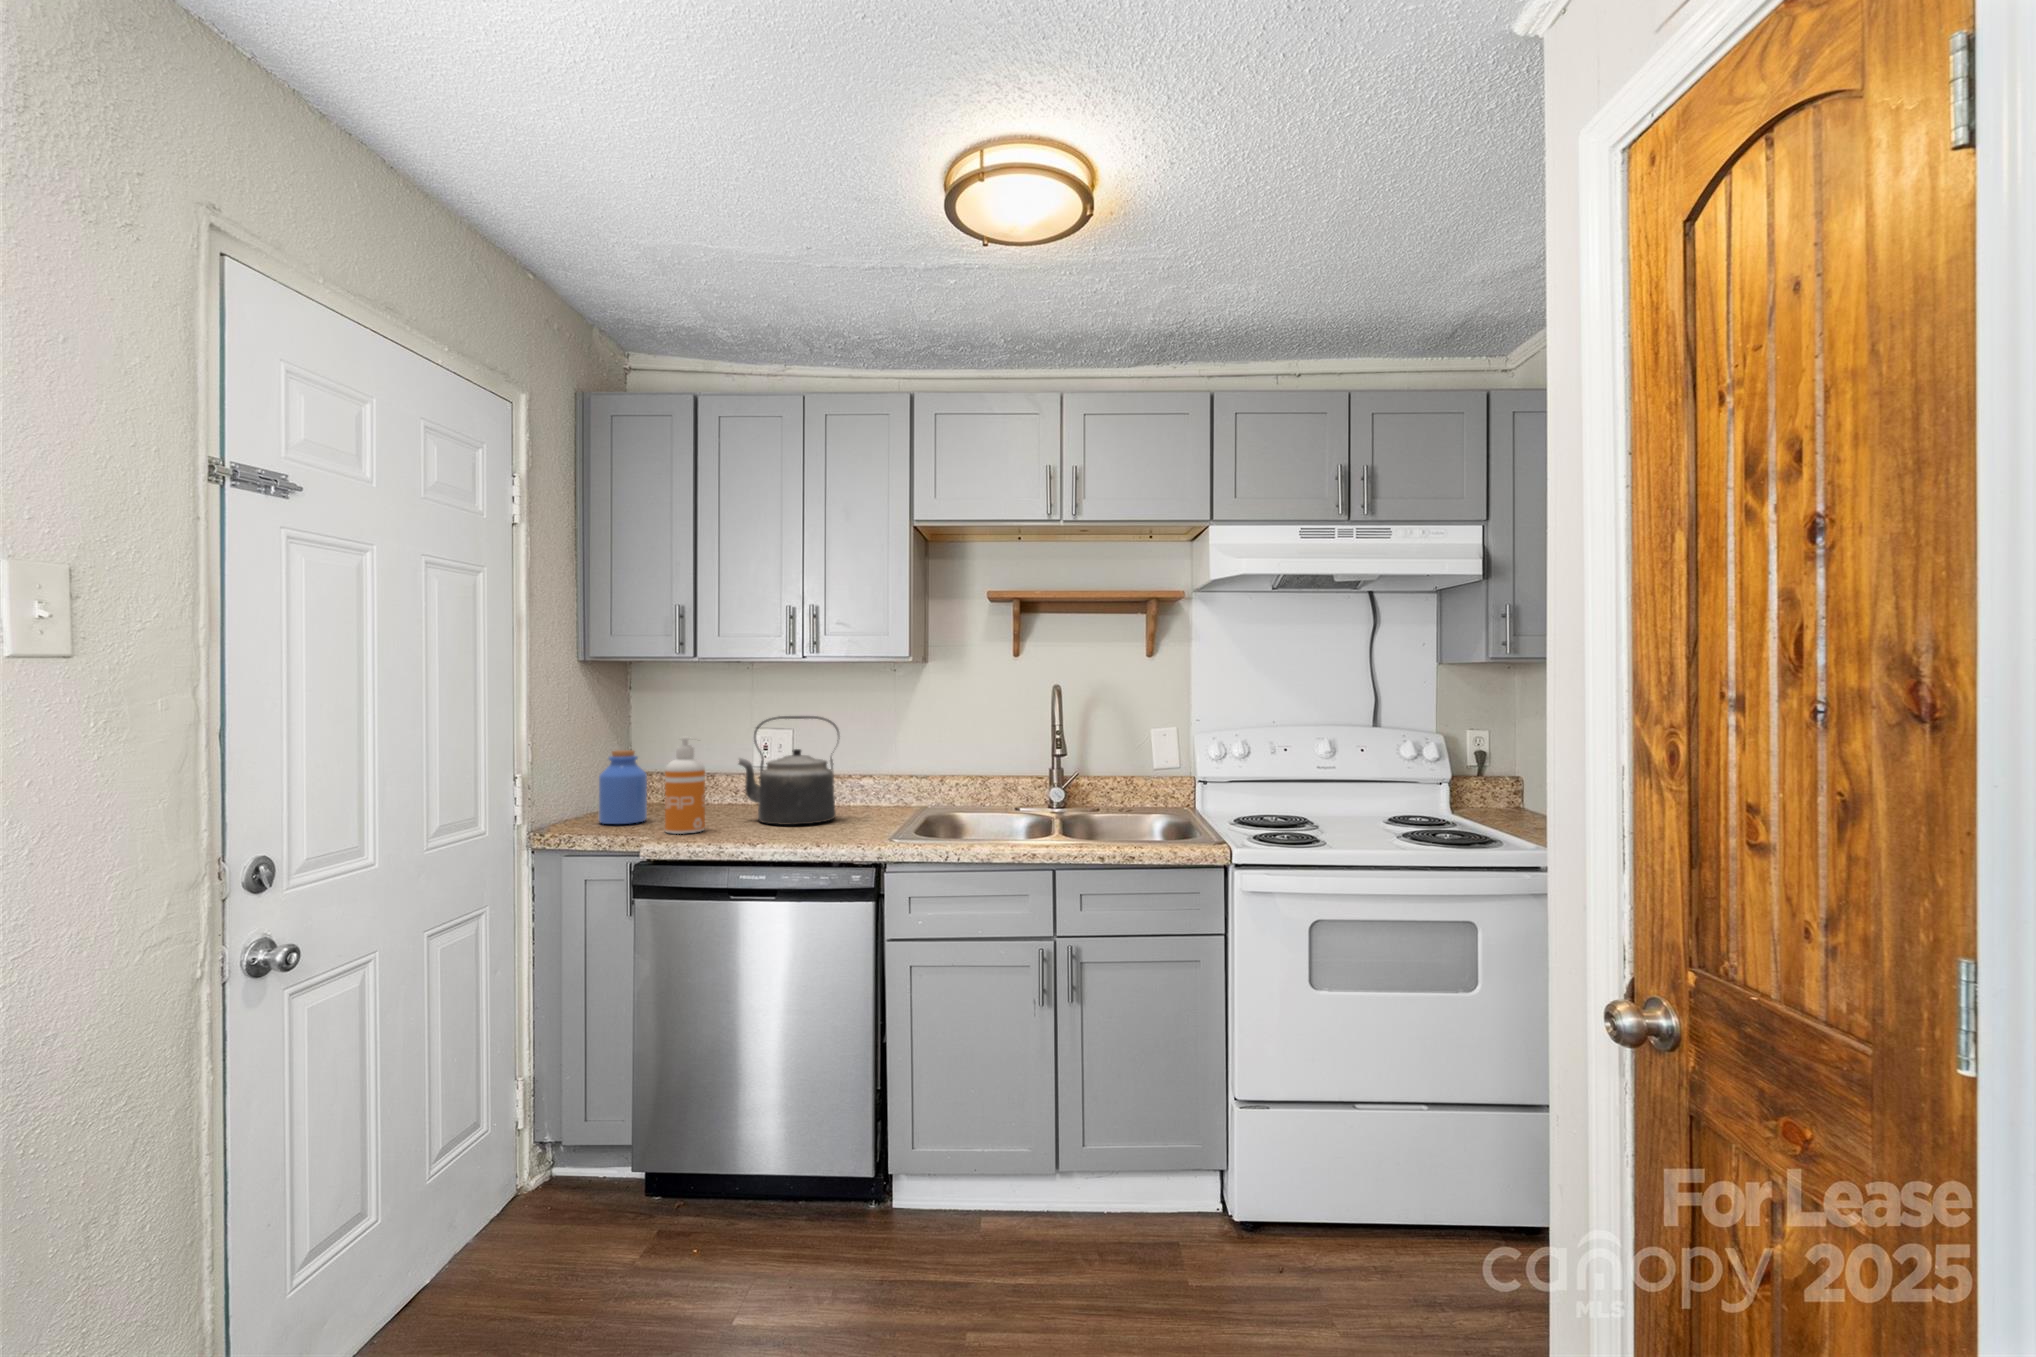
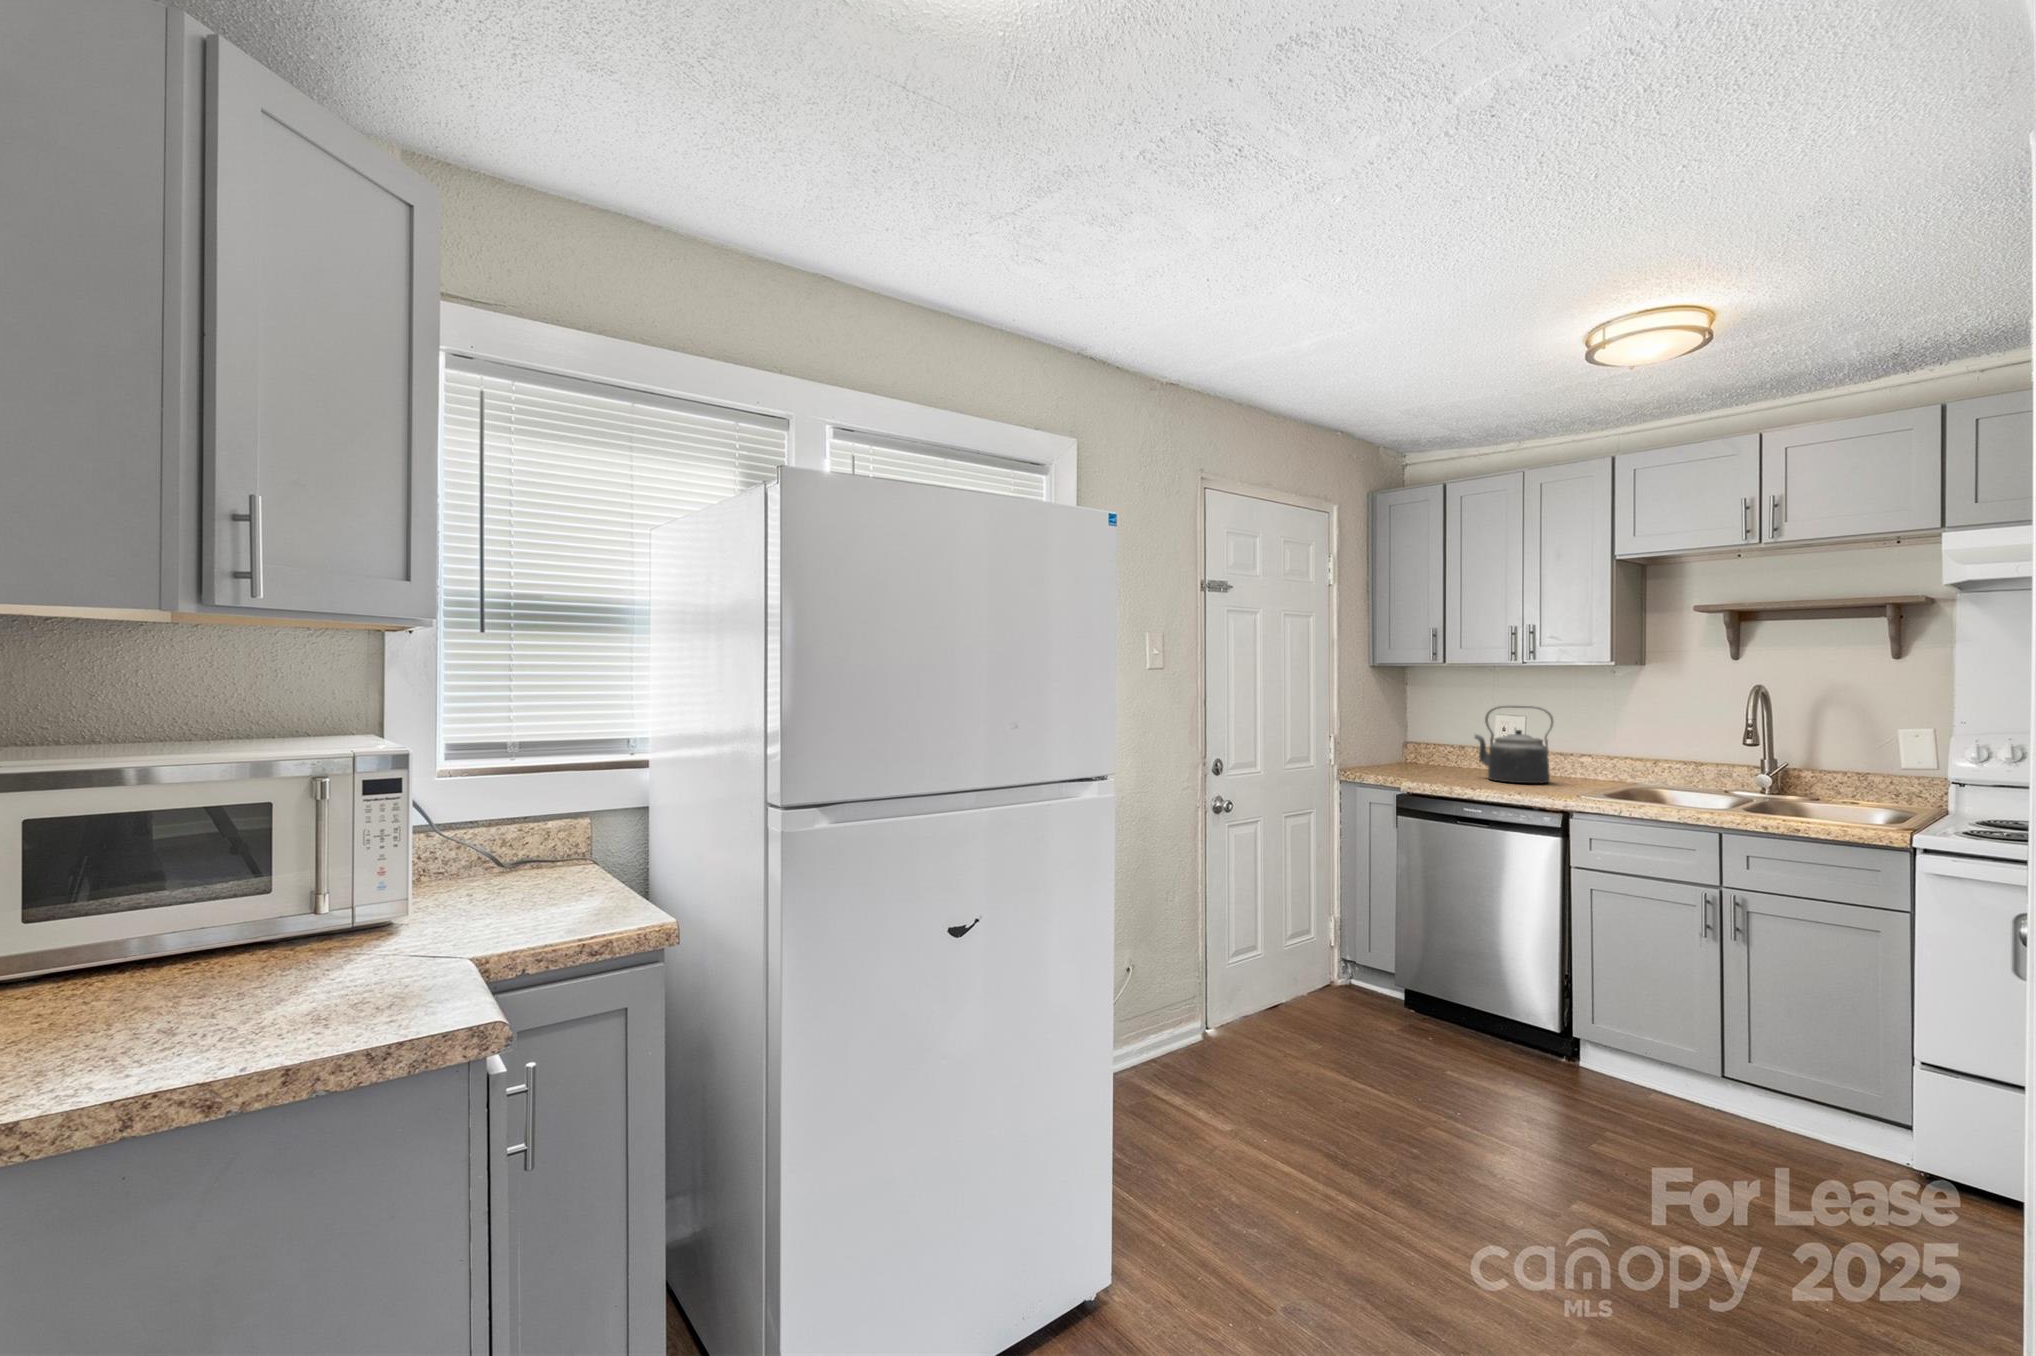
soap dispenser: present [665,737,705,834] -> none [1419,717,1446,780]
jar: present [599,750,647,824] -> none [1380,725,1411,772]

